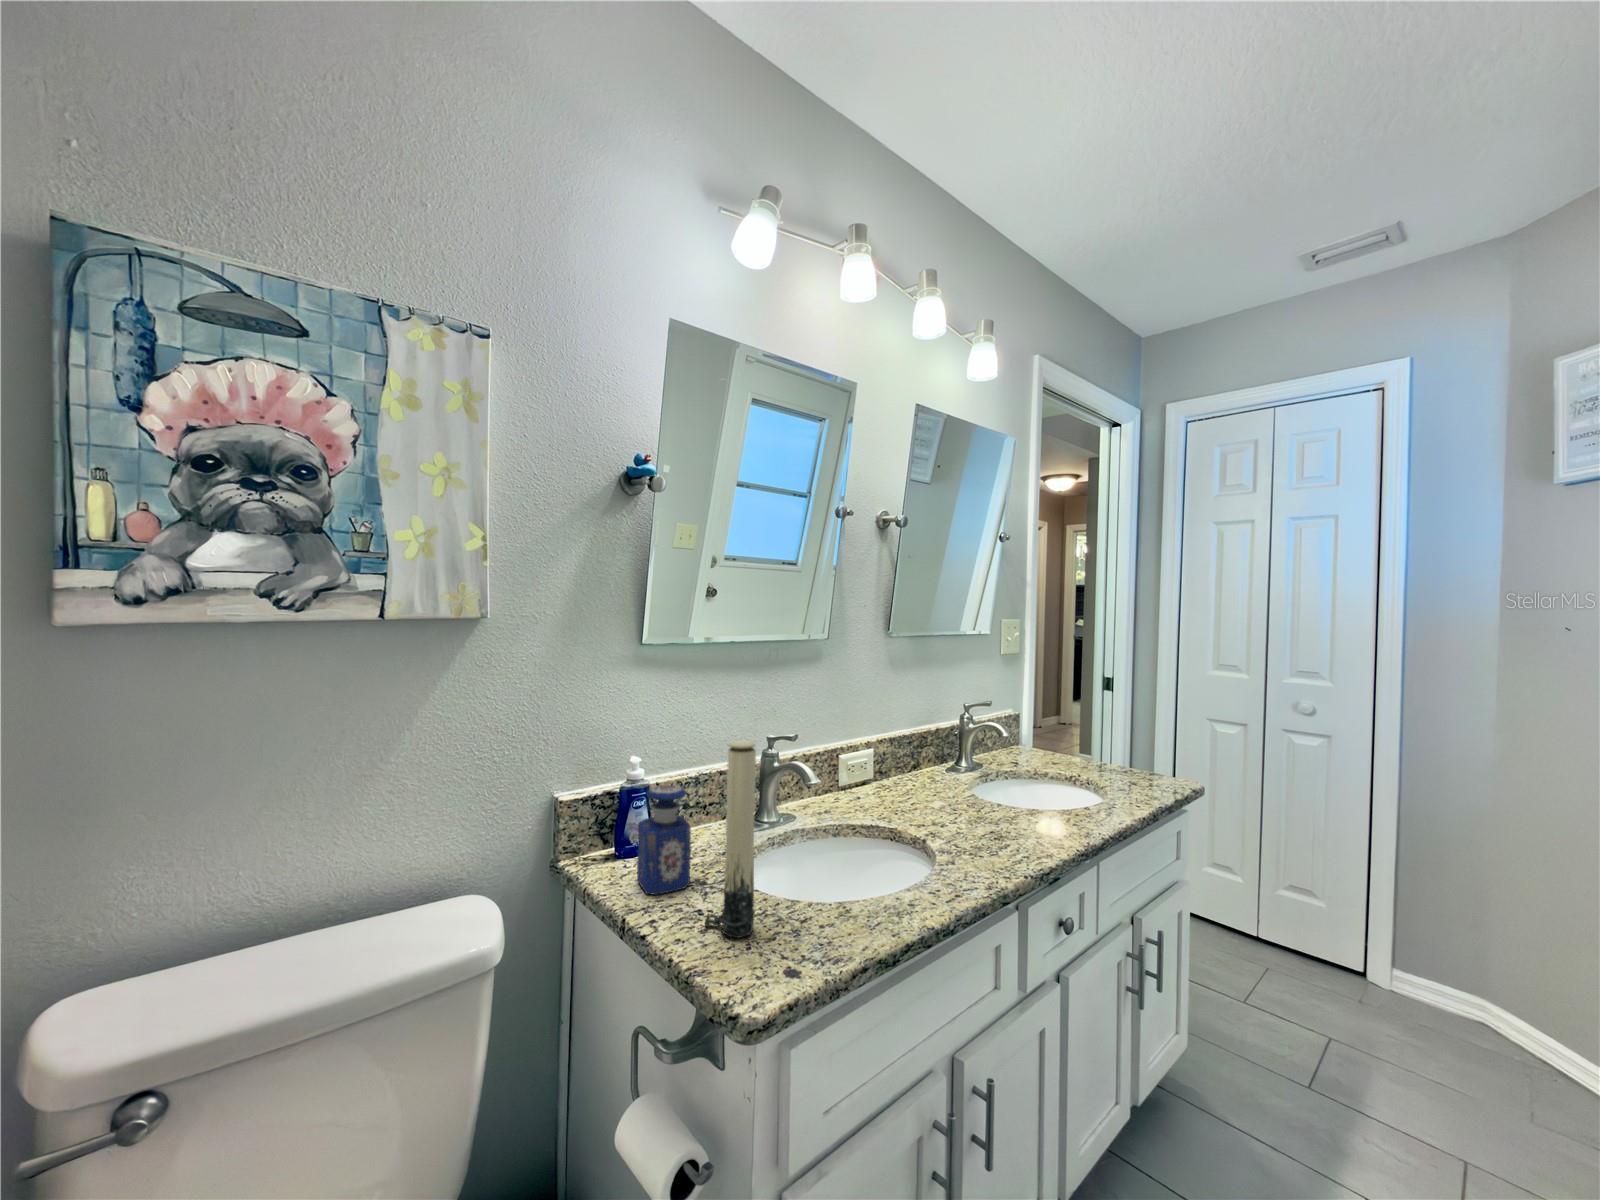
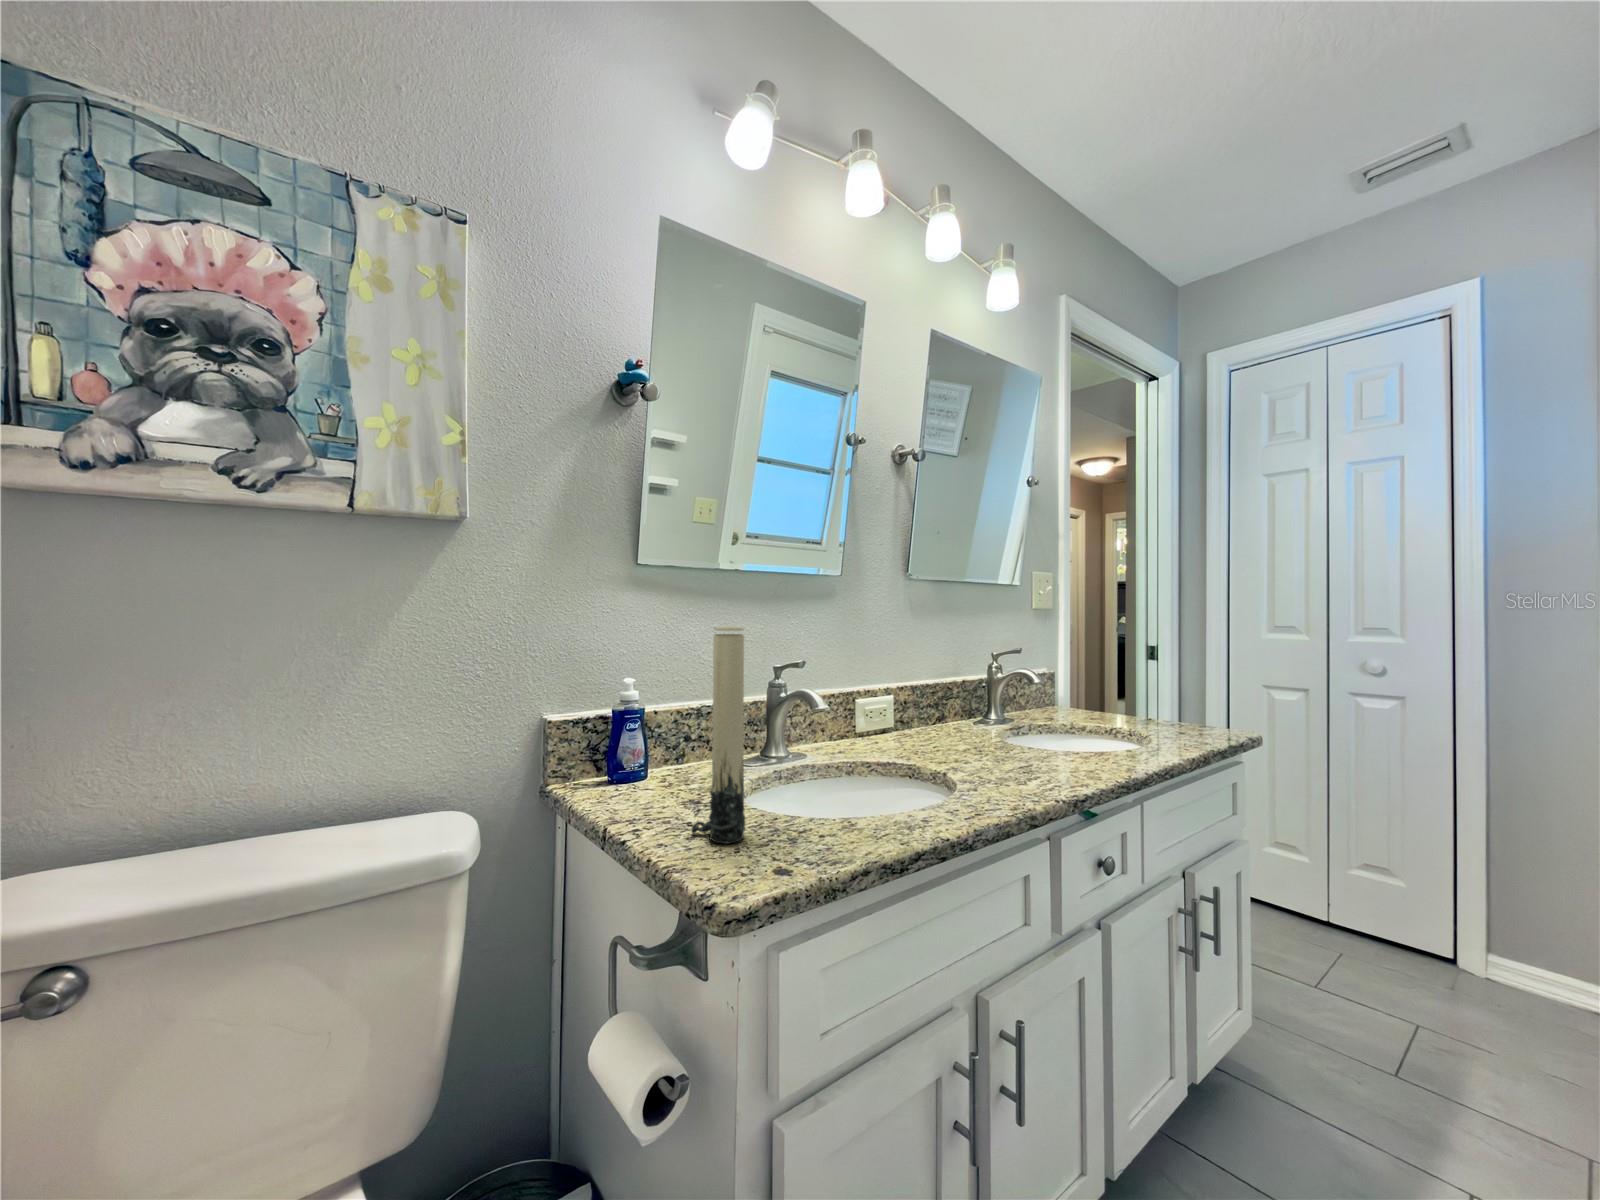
perfume bottle: present [637,785,691,895] -> none [627,696,683,810]

